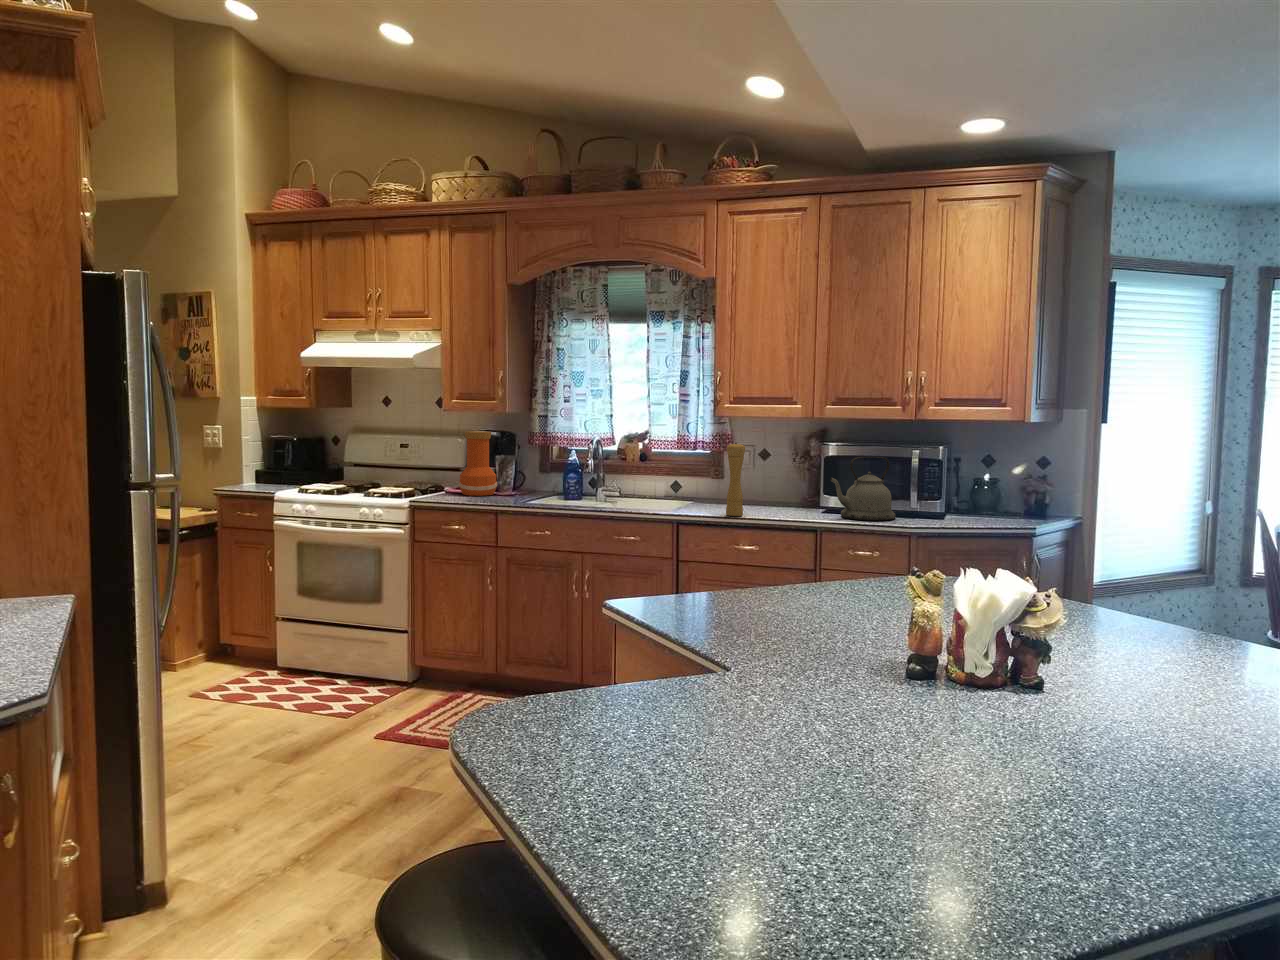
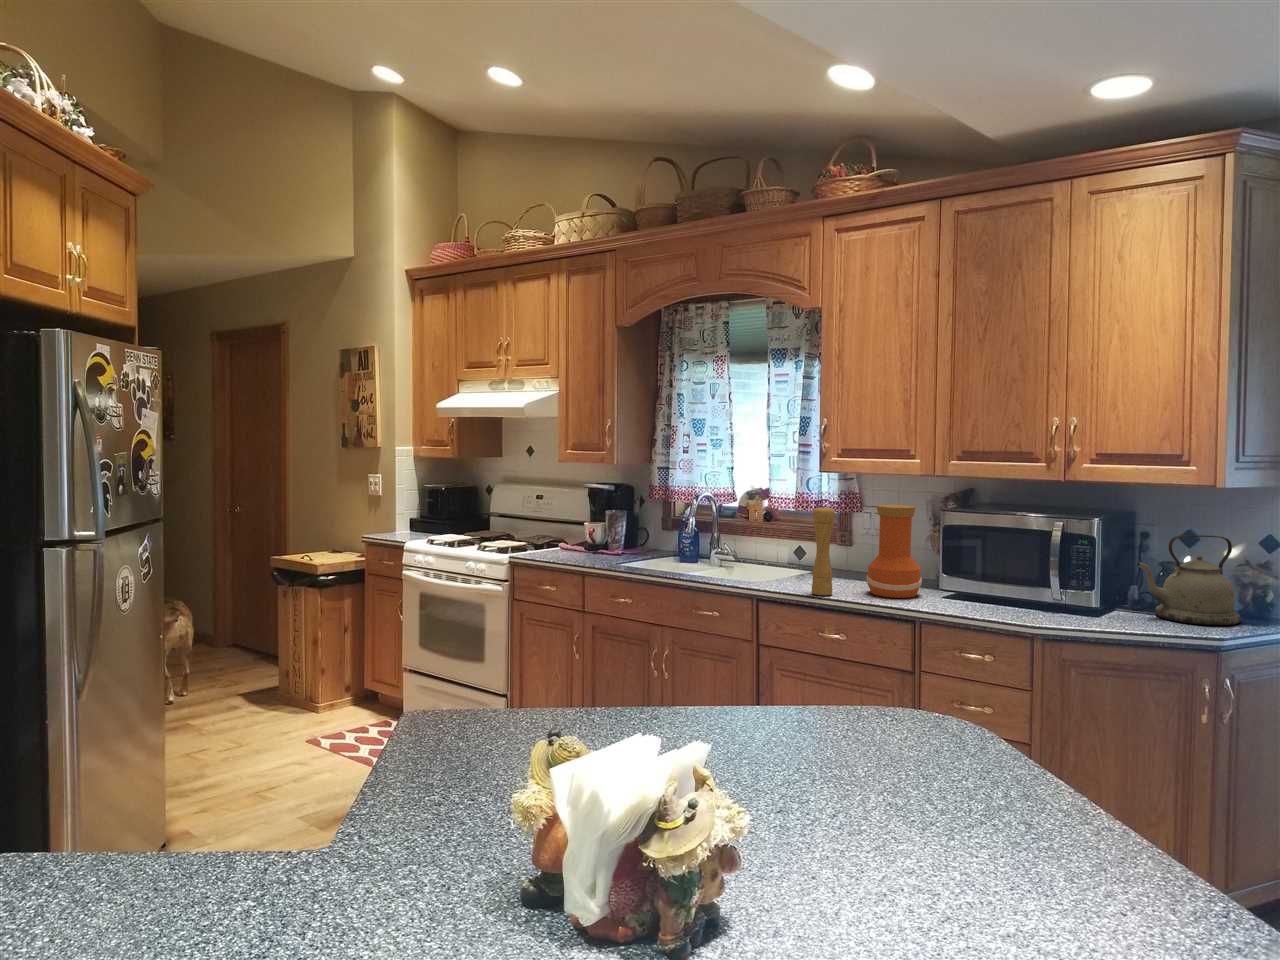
vase: present [459,431,497,496] -> present [866,505,922,598]
kettle: present [830,457,895,521] -> present [1137,535,1240,625]

